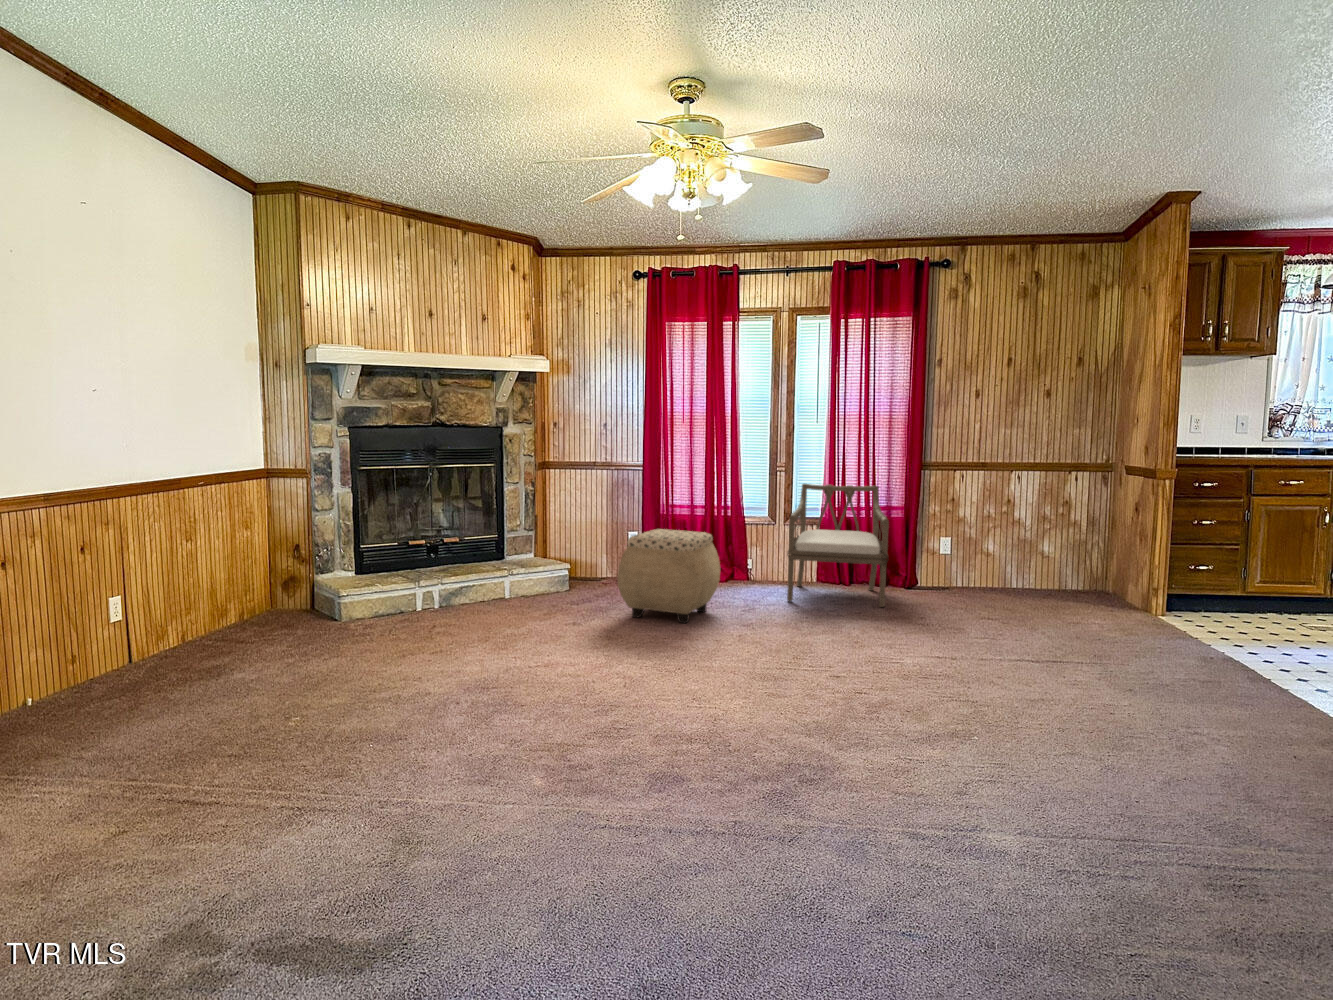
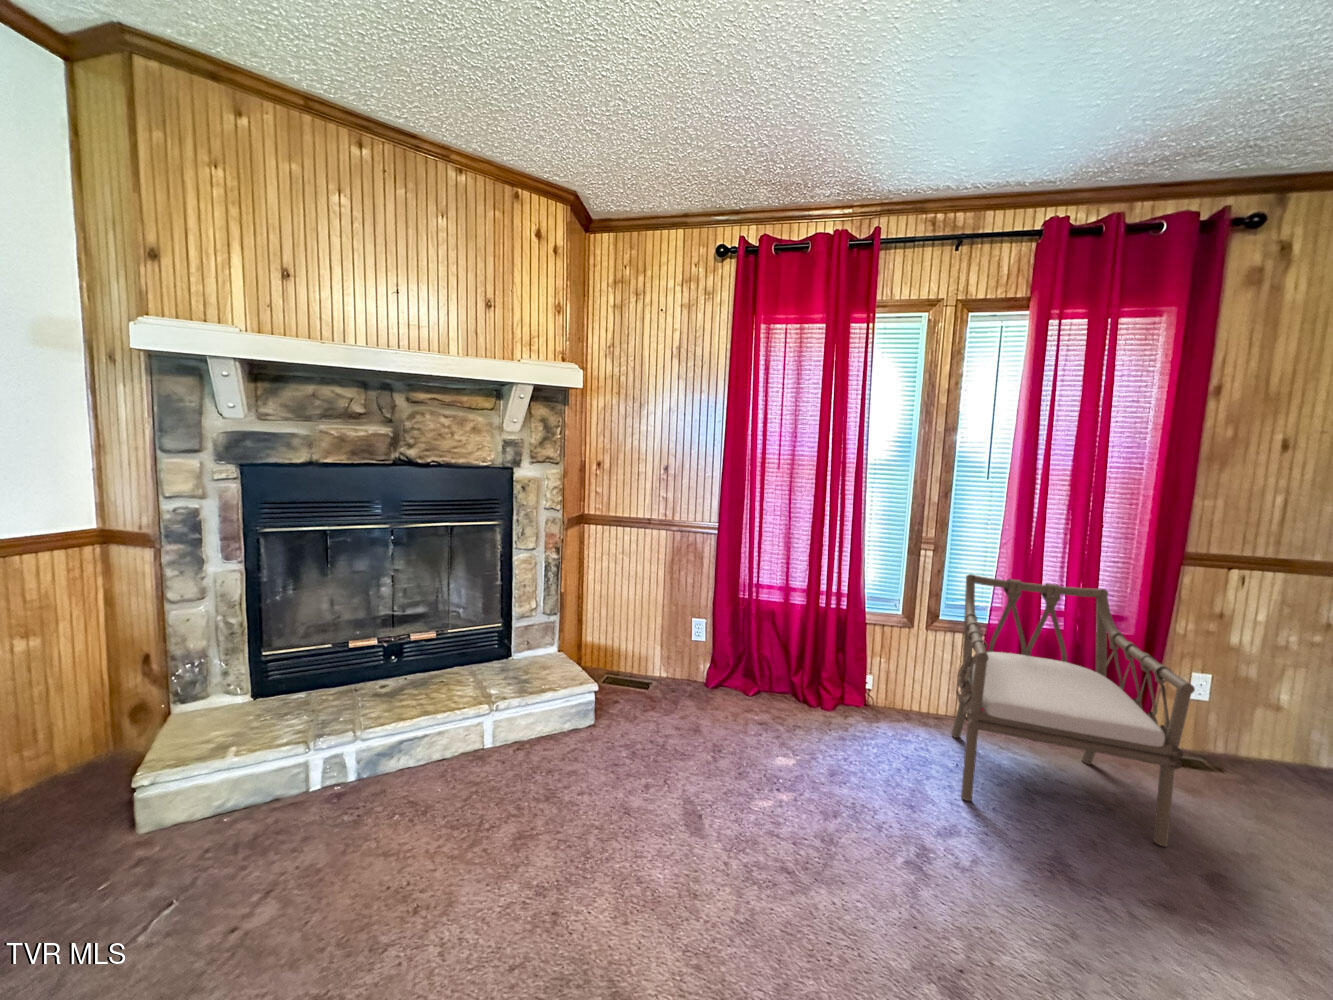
ottoman: present [618,529,720,623] -> none [659,666,854,902]

